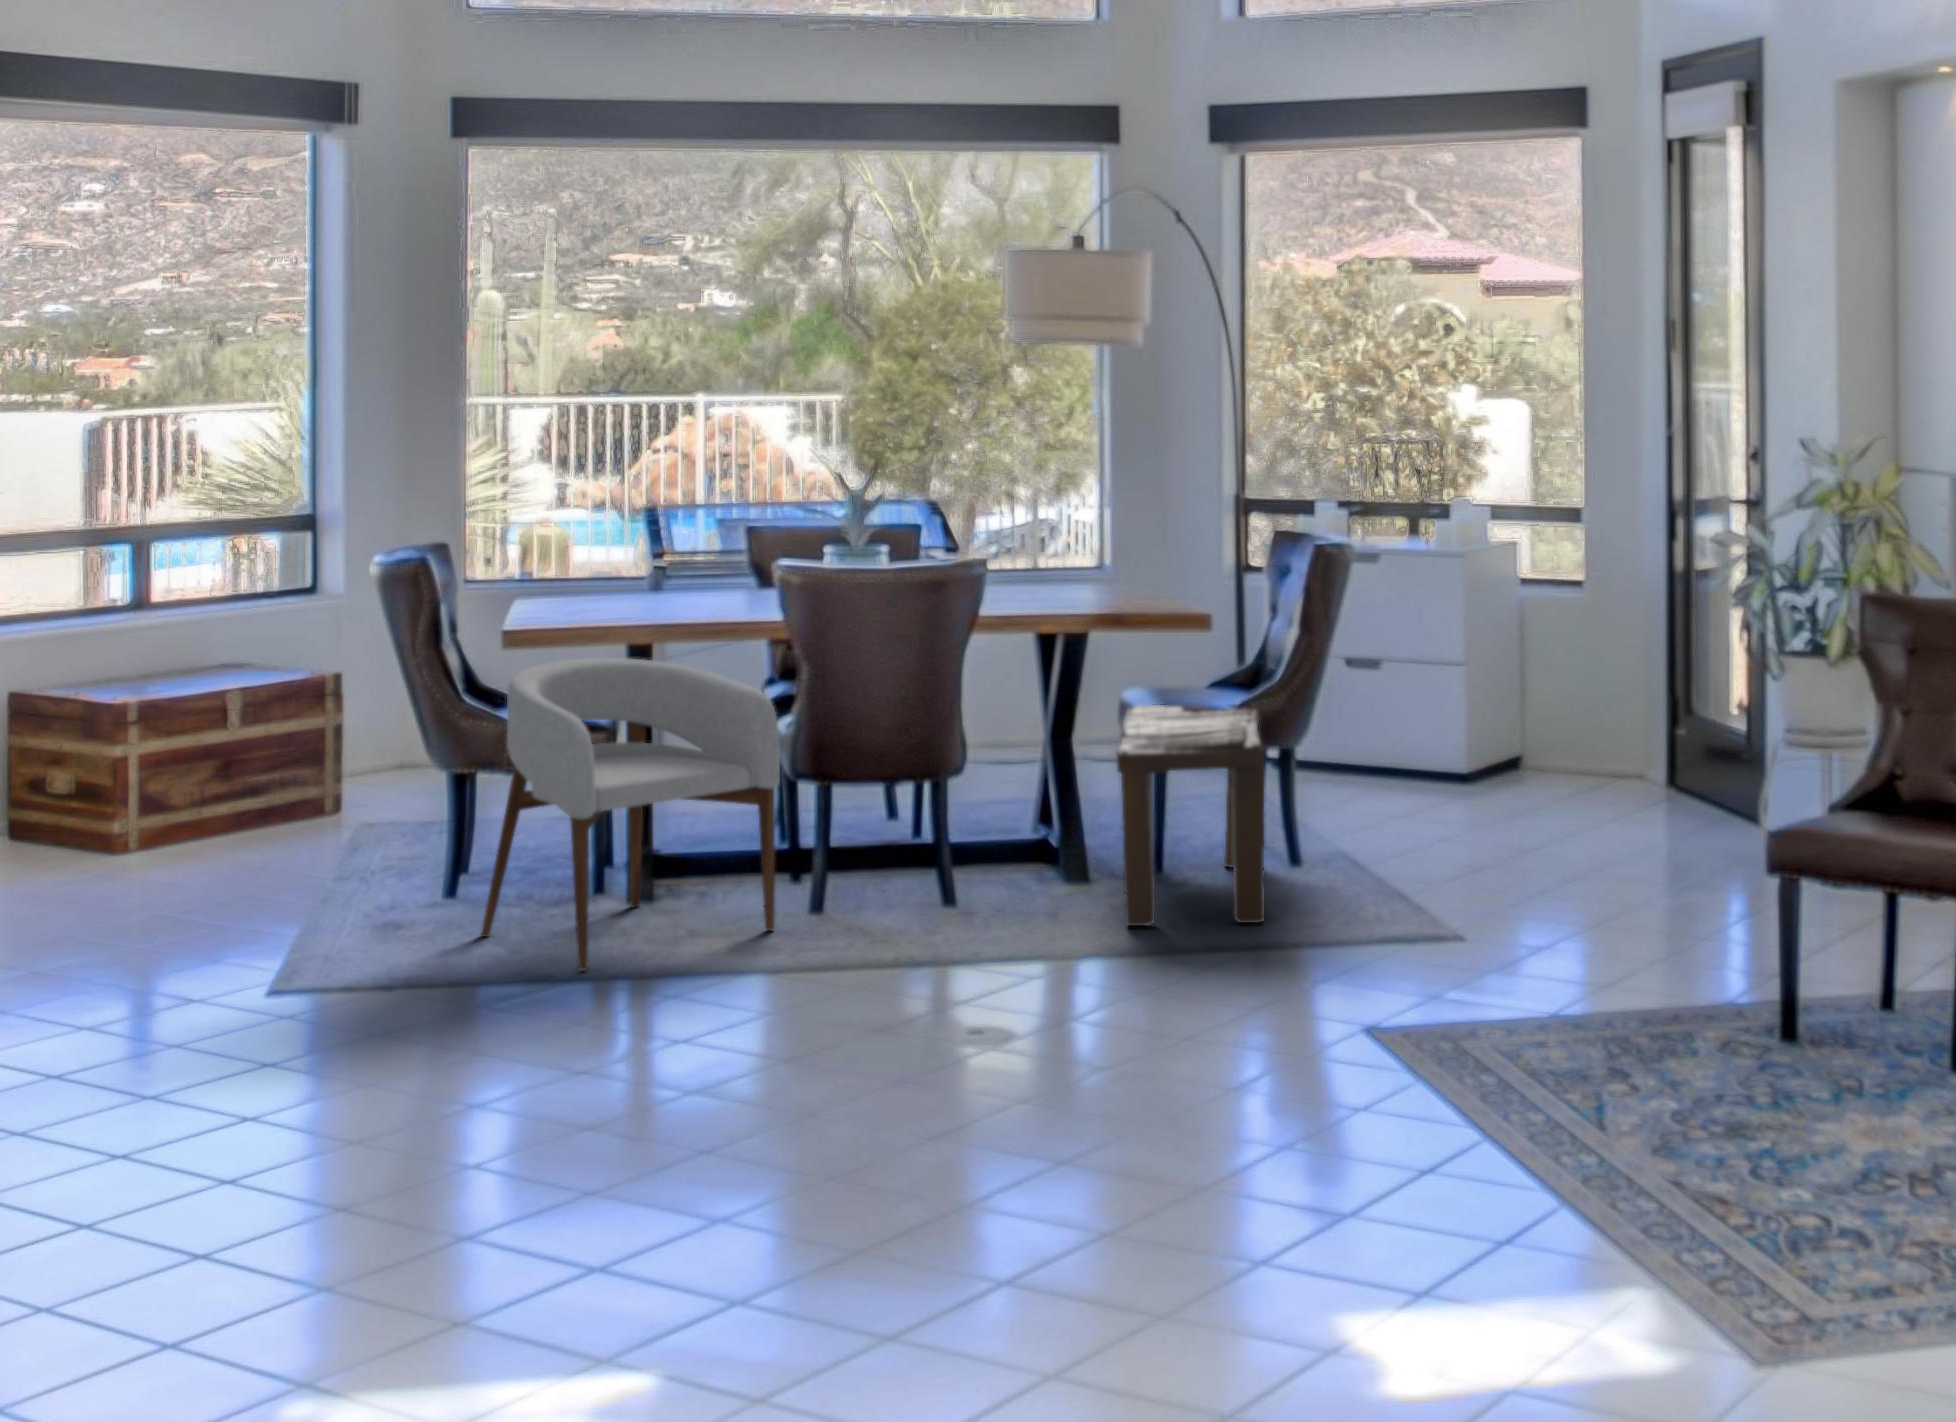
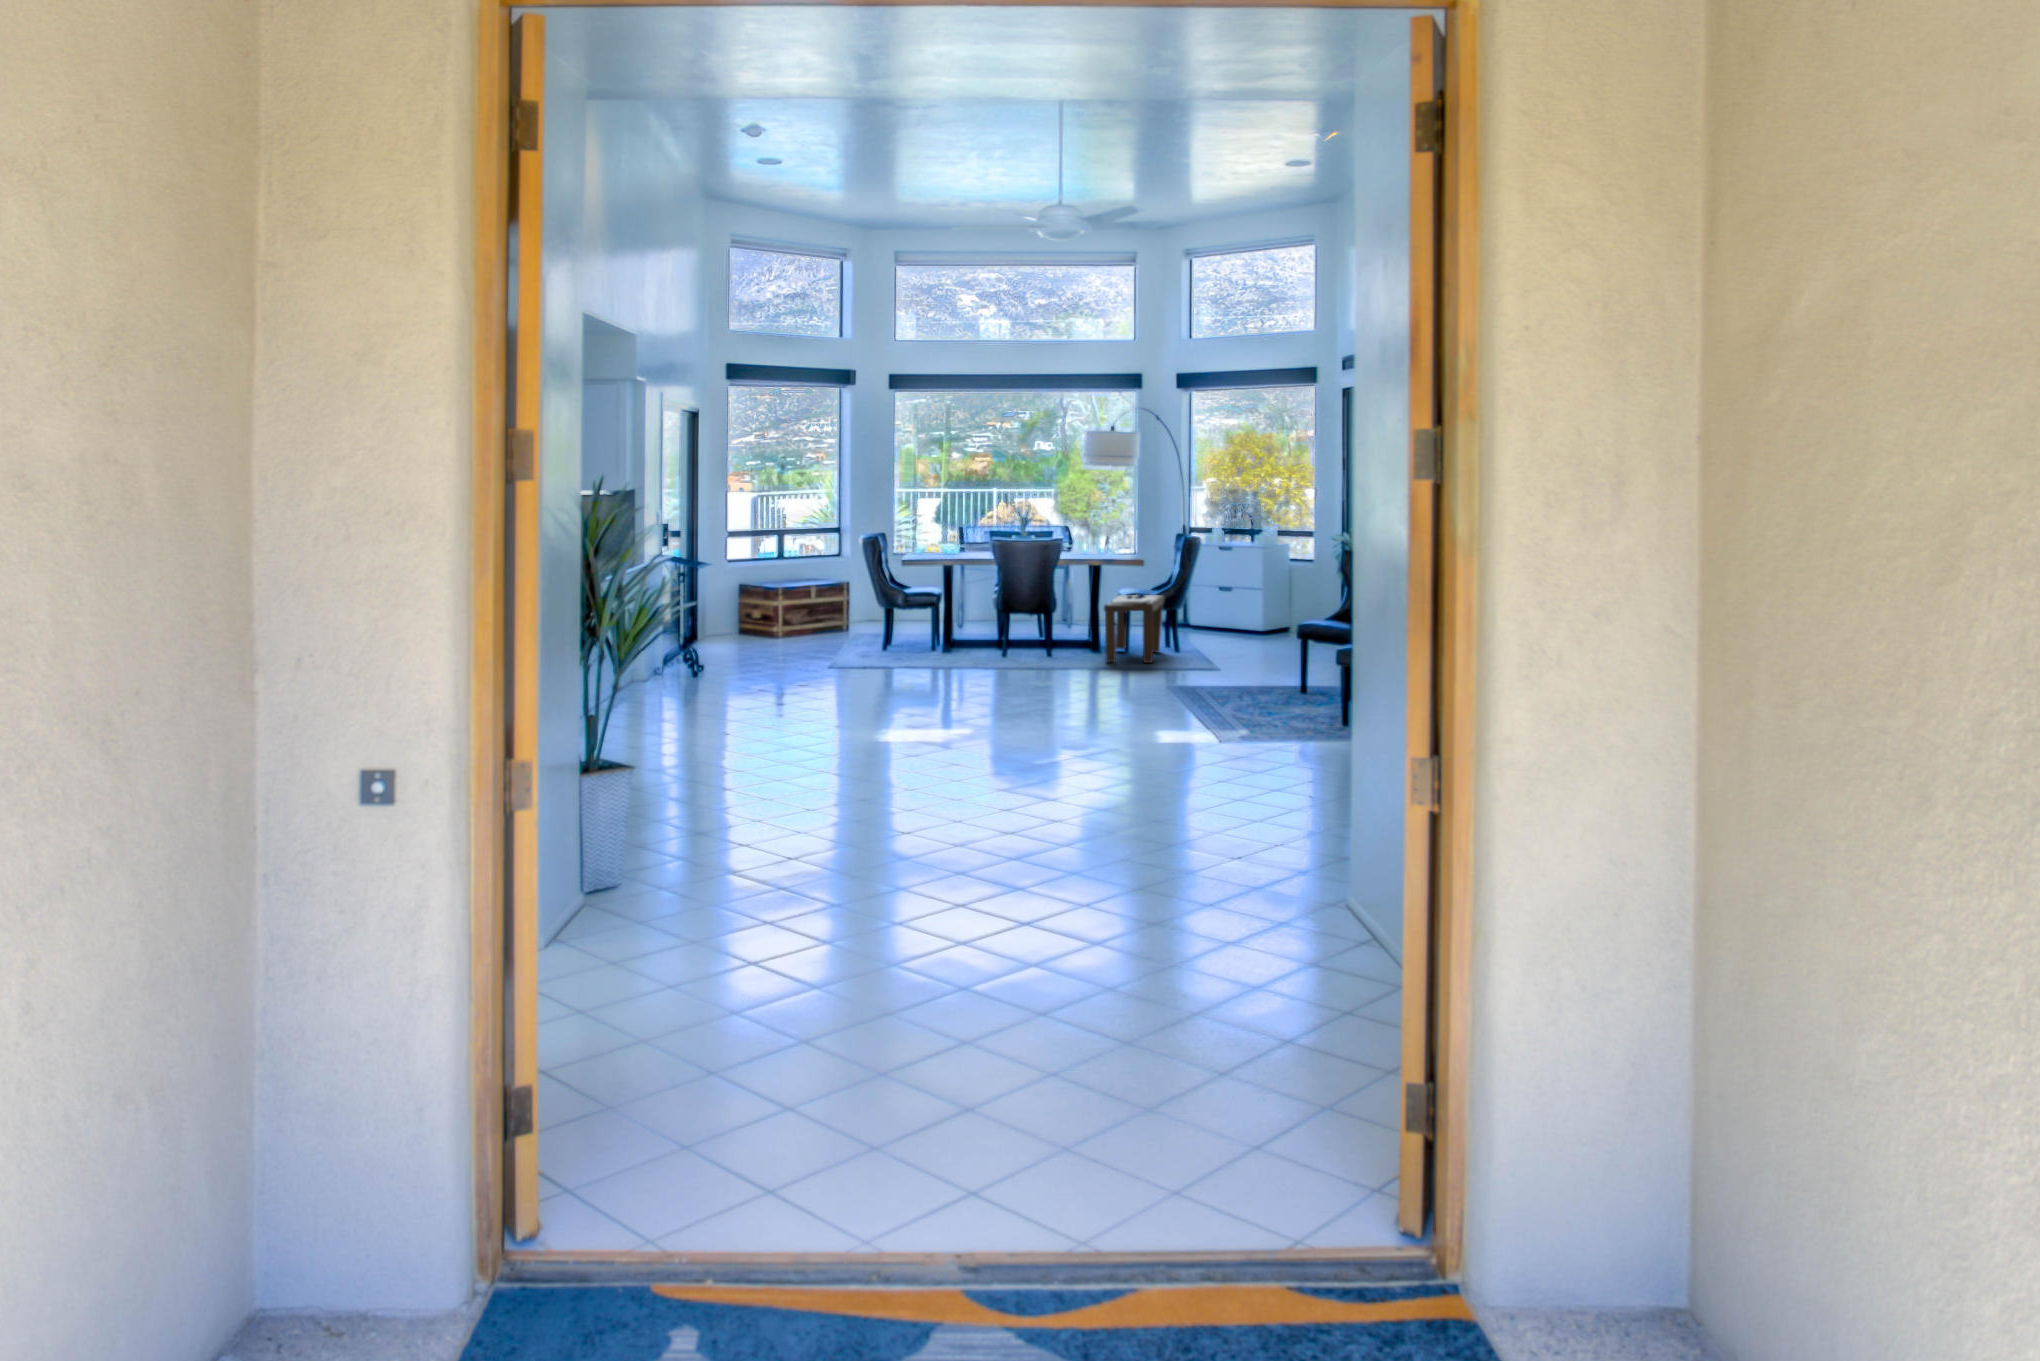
armchair: present [481,658,780,971] -> none [897,570,993,664]

